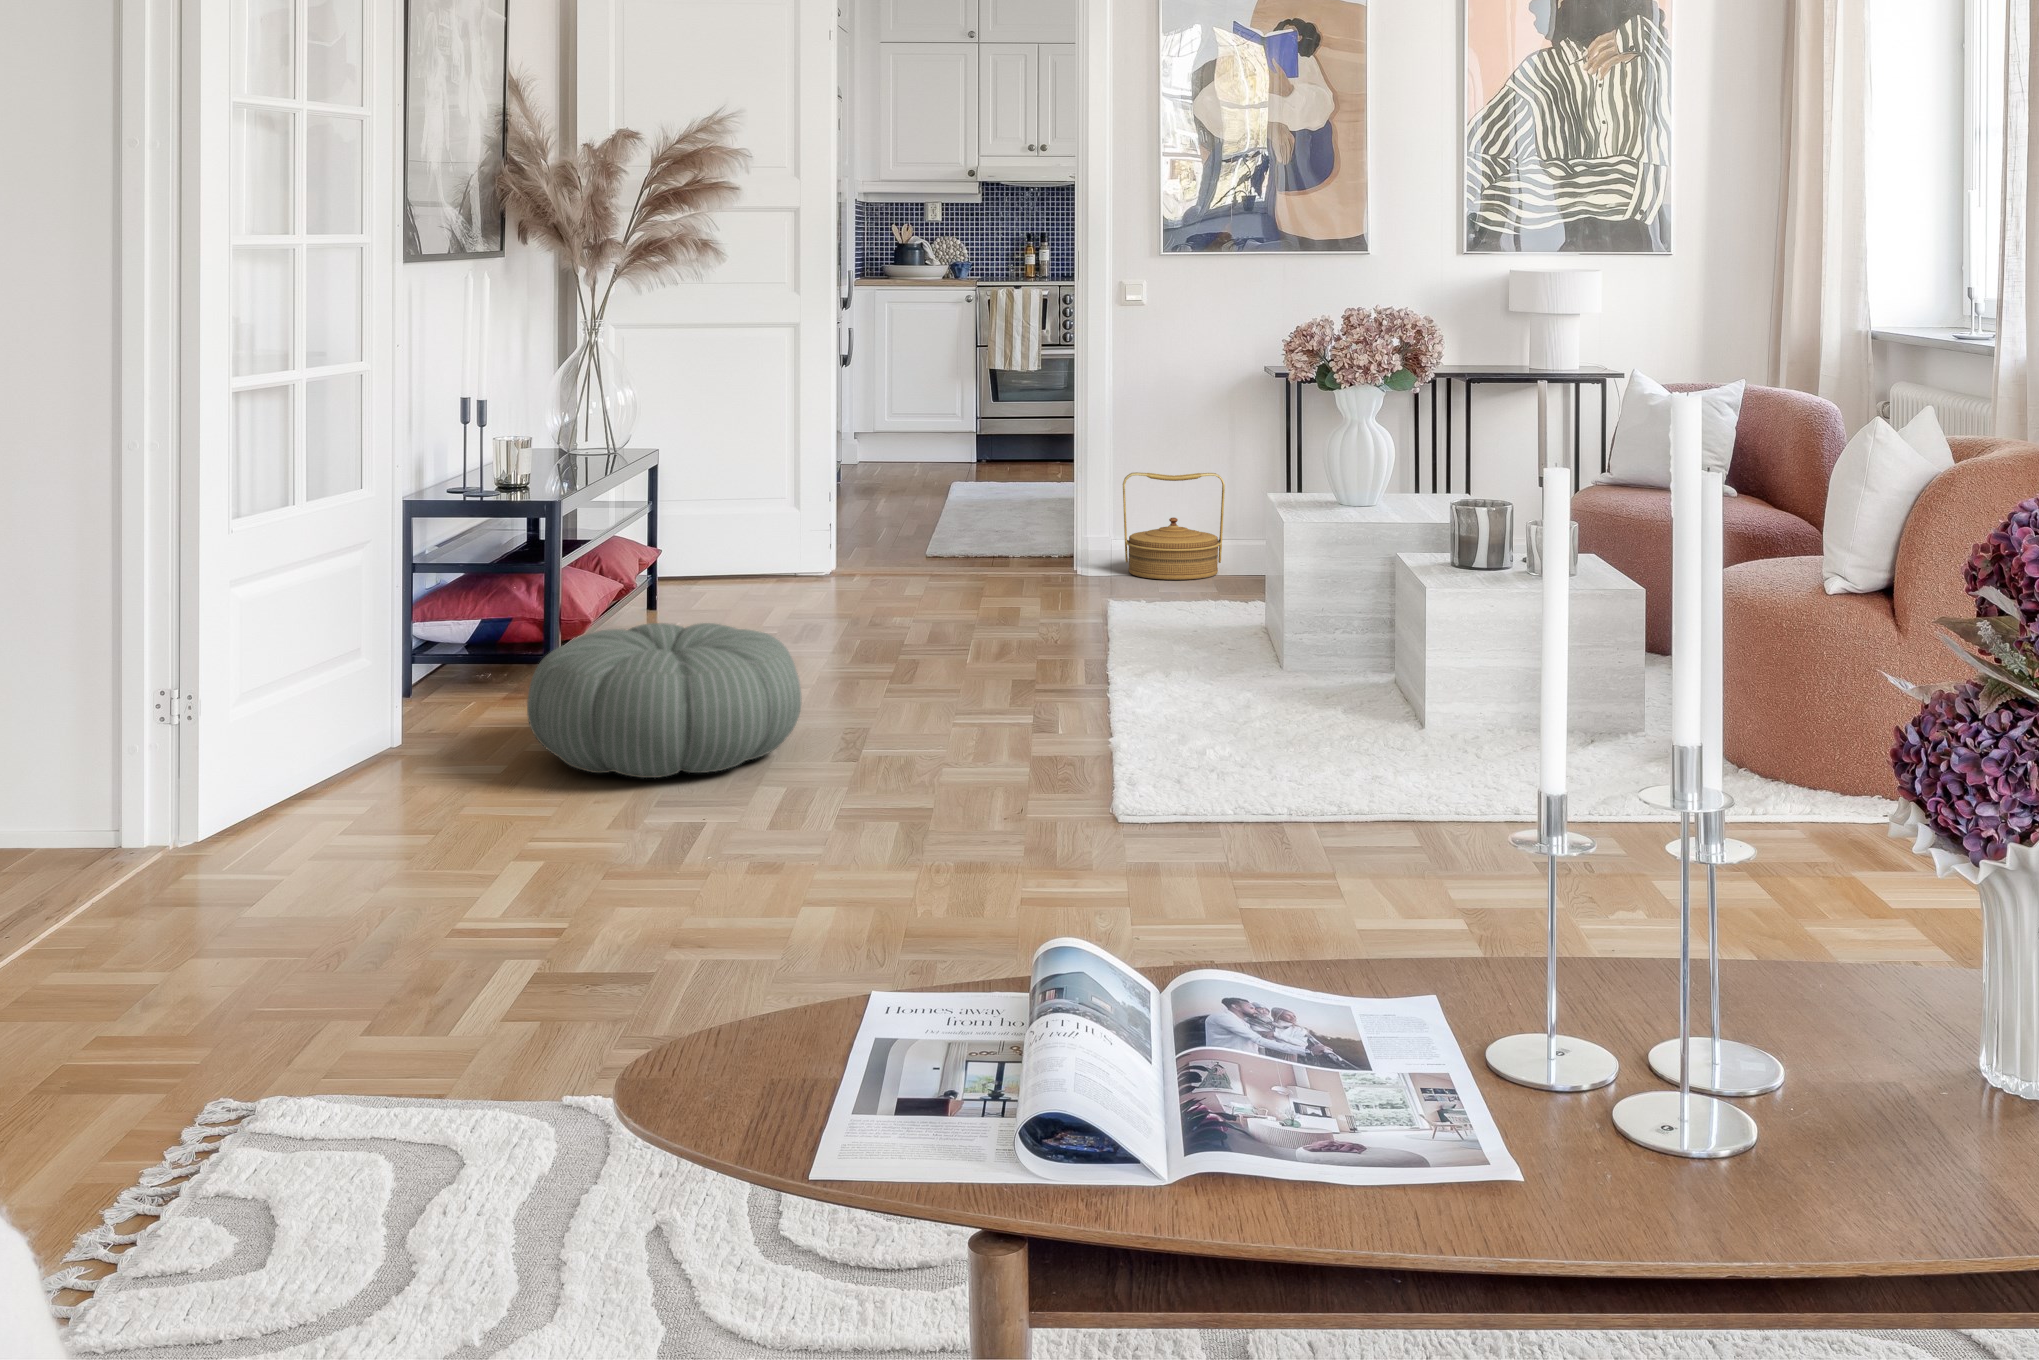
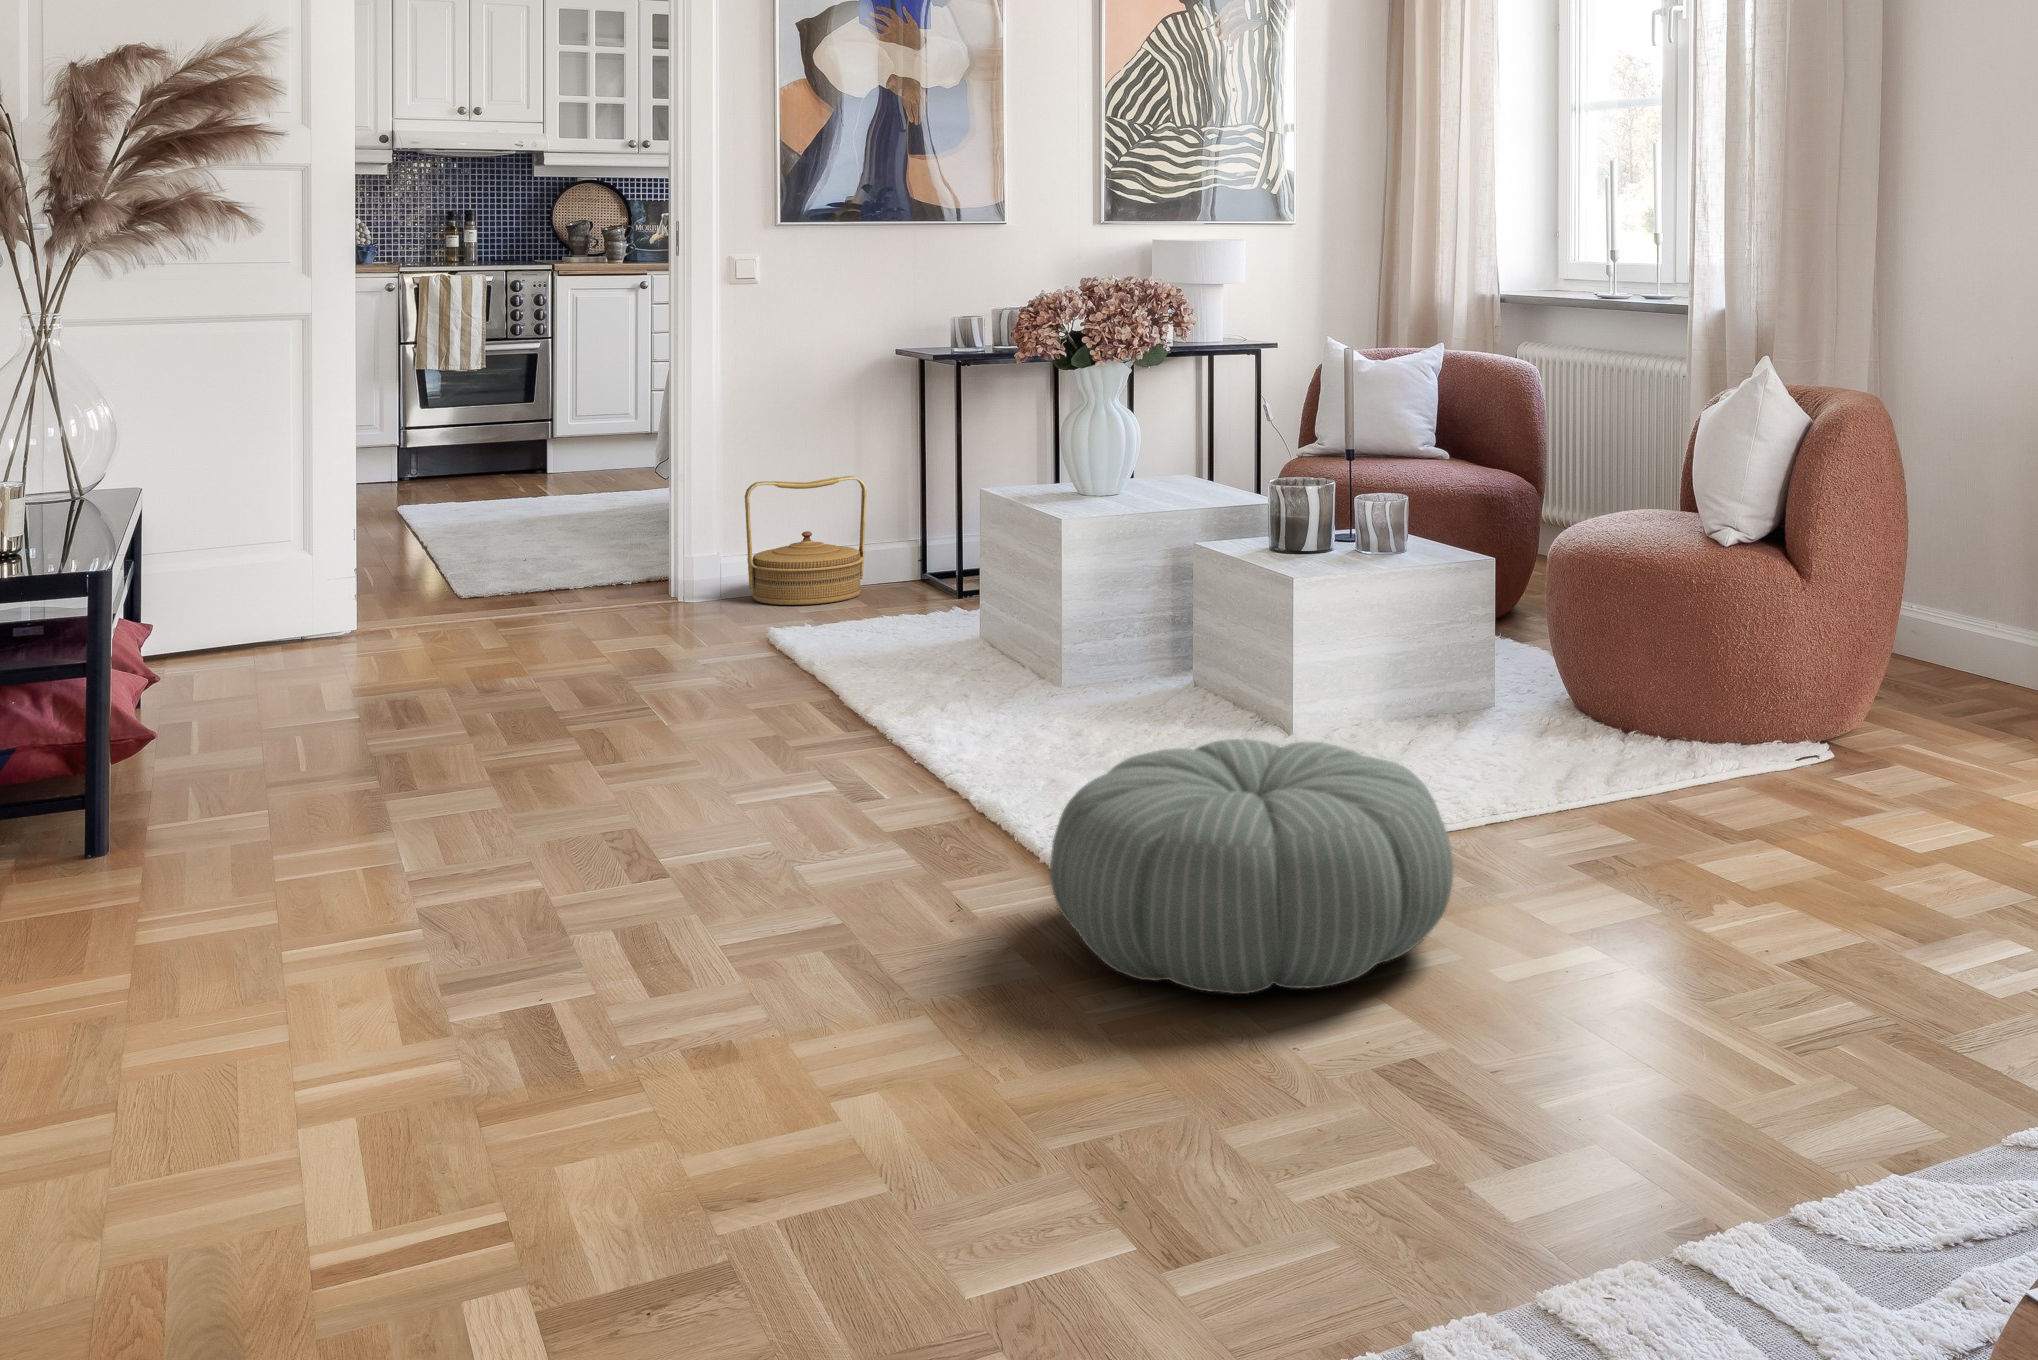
pouf: present [527,623,802,778] -> present [1050,739,1453,994]

